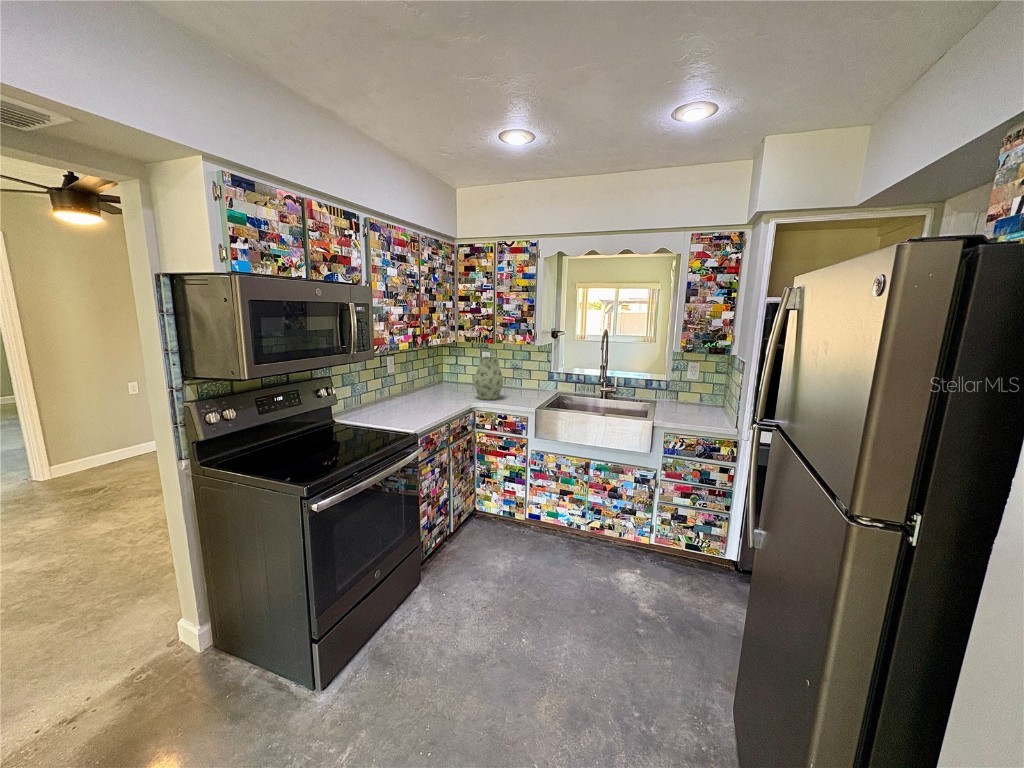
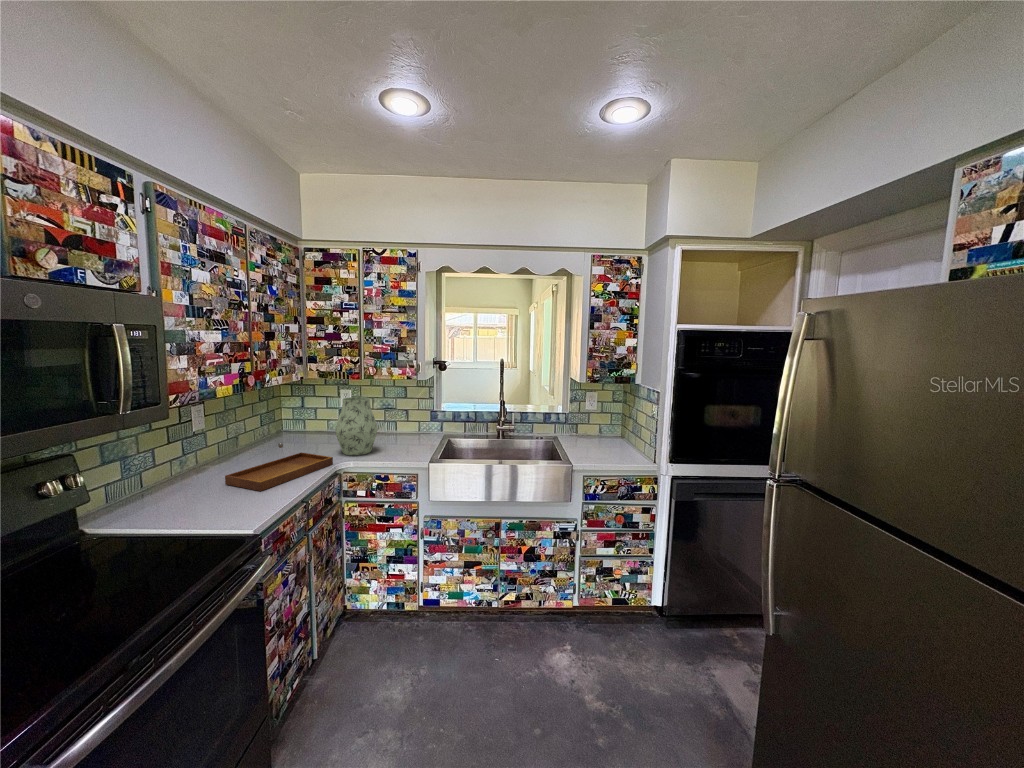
tray: none [403,385,470,413] -> present [225,443,333,491]

